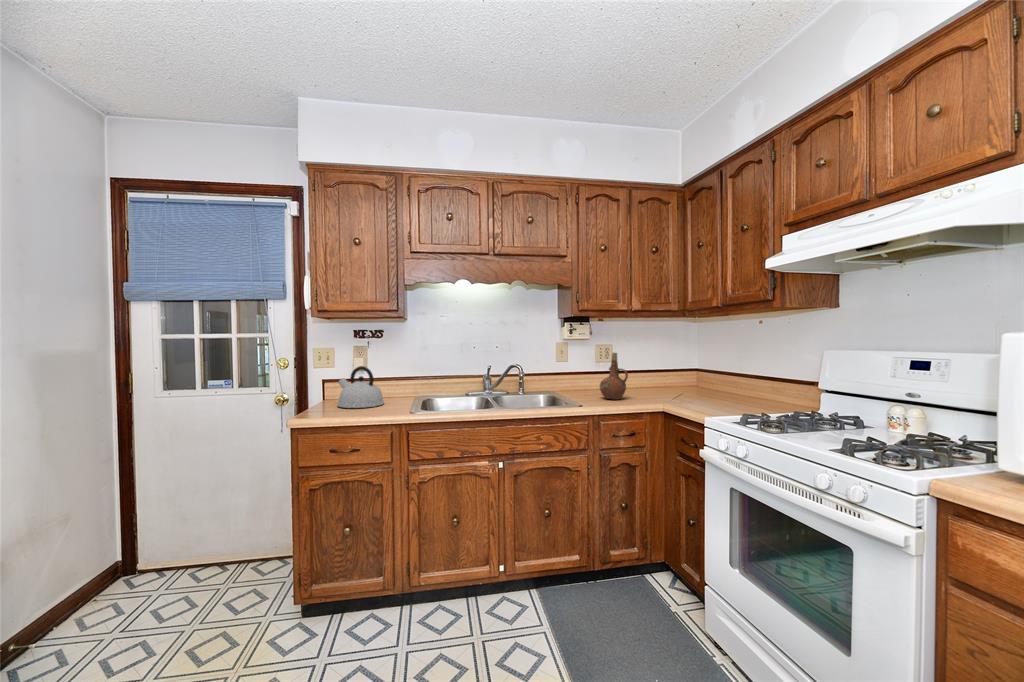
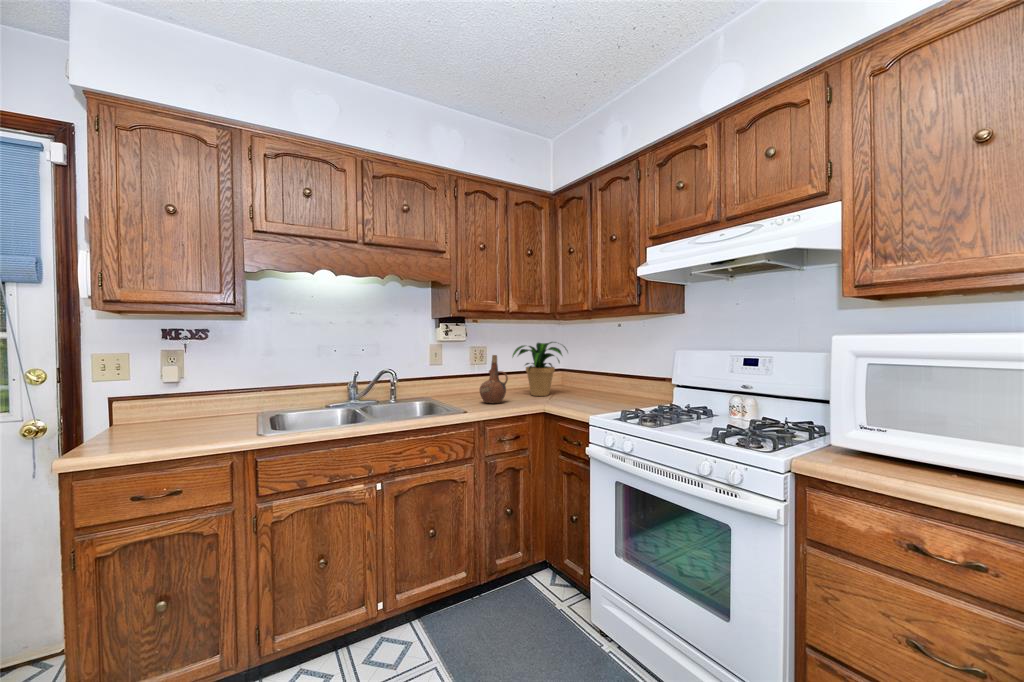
potted plant: none [636,340,697,395] -> present [513,342,568,396]
kettle: present [337,366,384,408] -> none [140,378,214,435]

